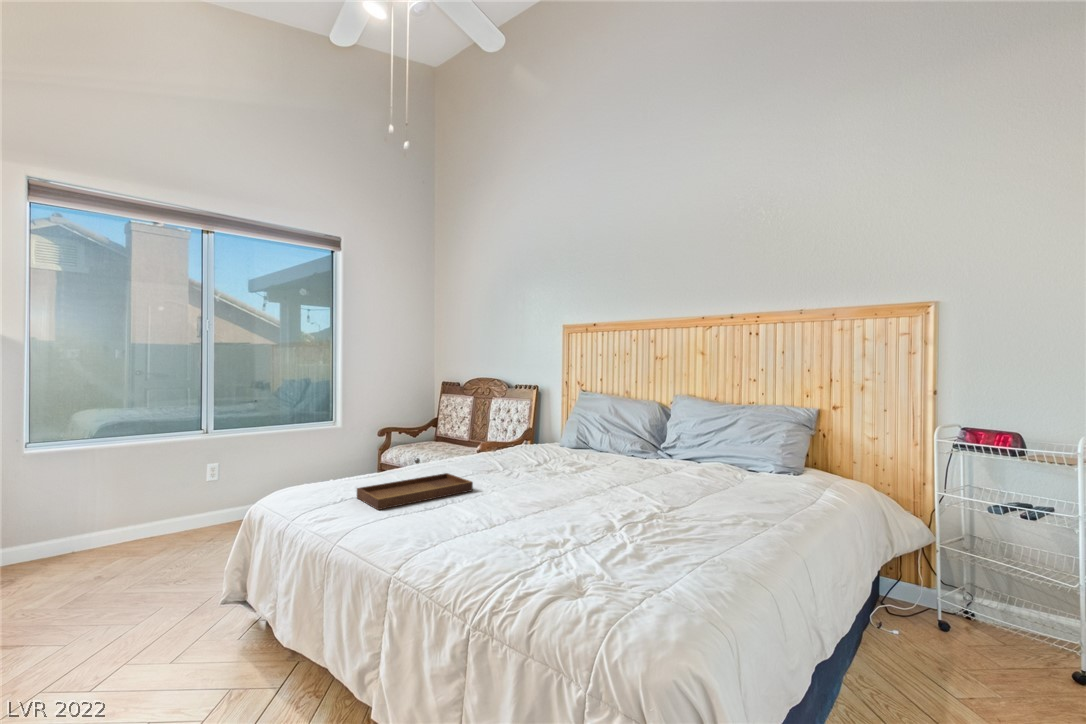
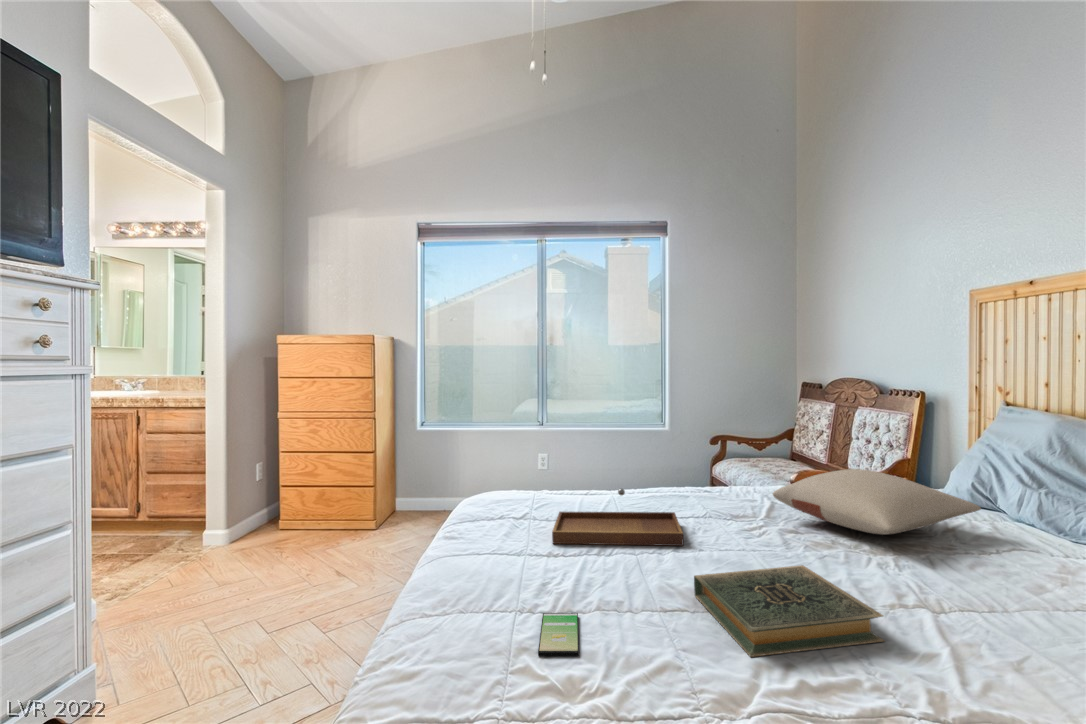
pillow: none [501,430,598,465] -> present [773,469,981,535]
hardback book: none [518,480,614,522] -> present [694,565,884,657]
smartphone: none [449,533,503,556] -> present [538,613,579,656]

